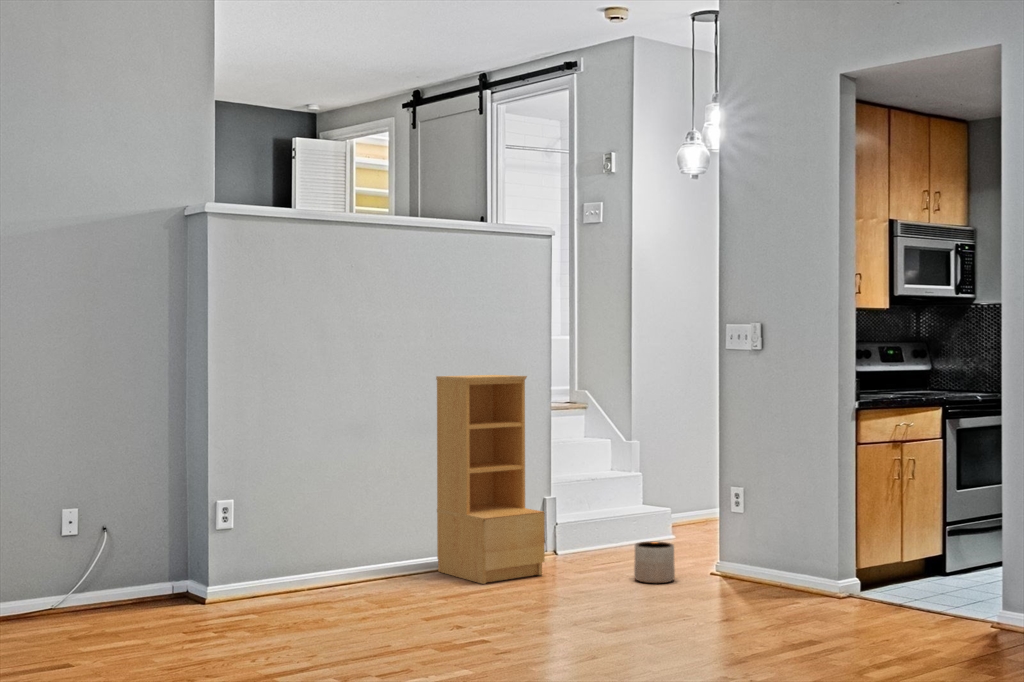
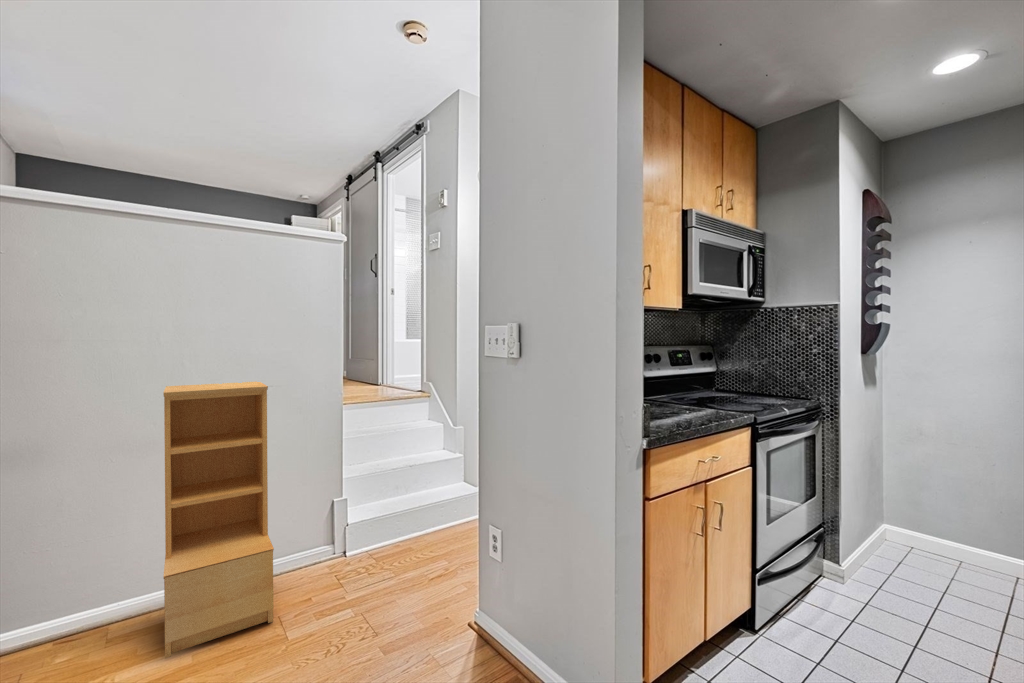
planter: present [634,541,675,583] -> none [367,586,418,658]

